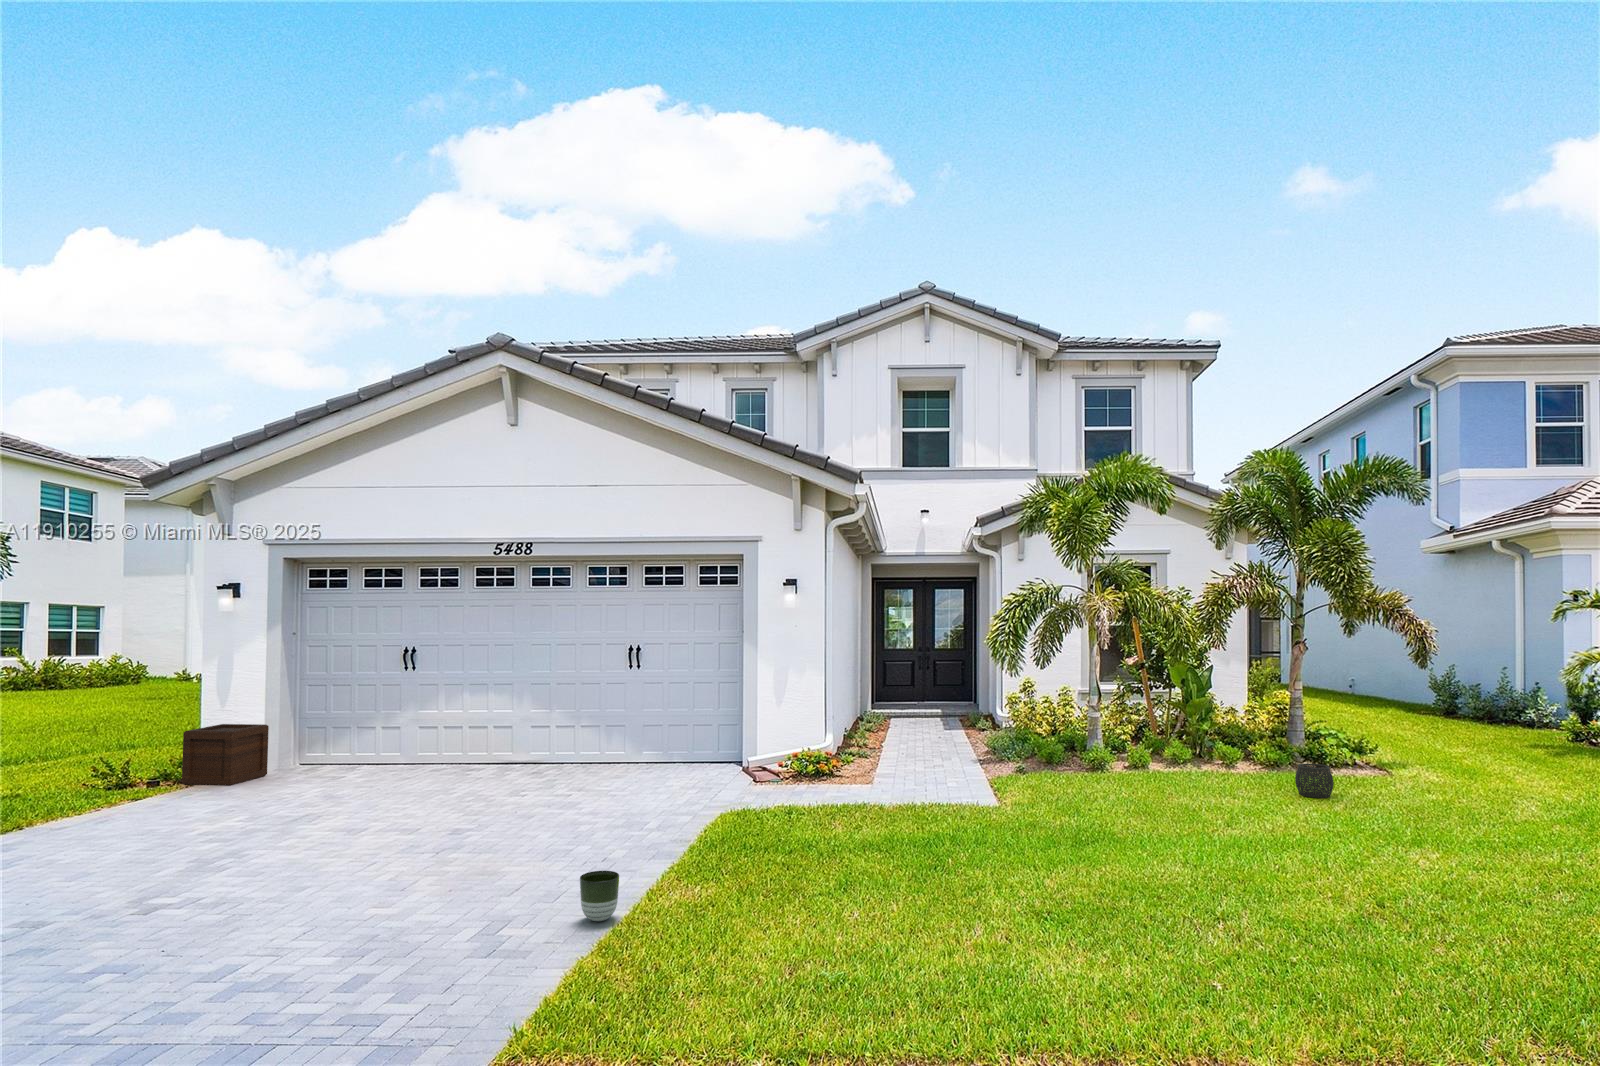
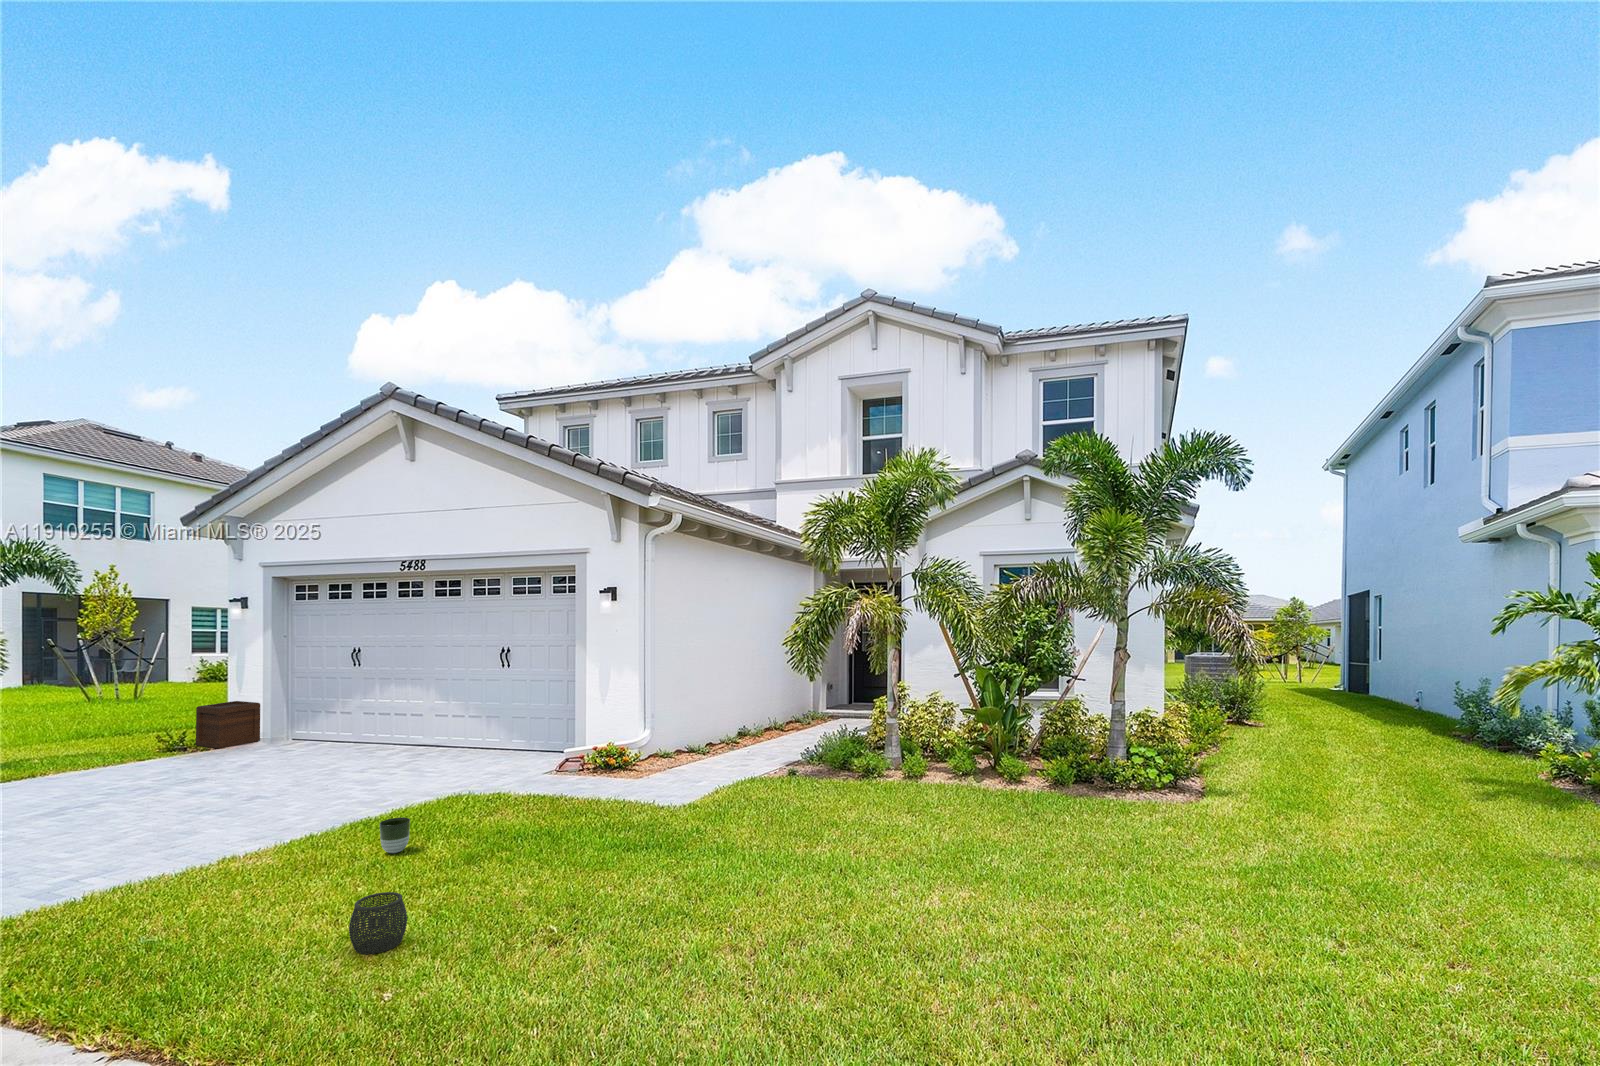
woven basket: present [1295,763,1334,798] -> present [349,892,408,955]
planter: present [580,871,619,921] -> present [380,818,410,853]

